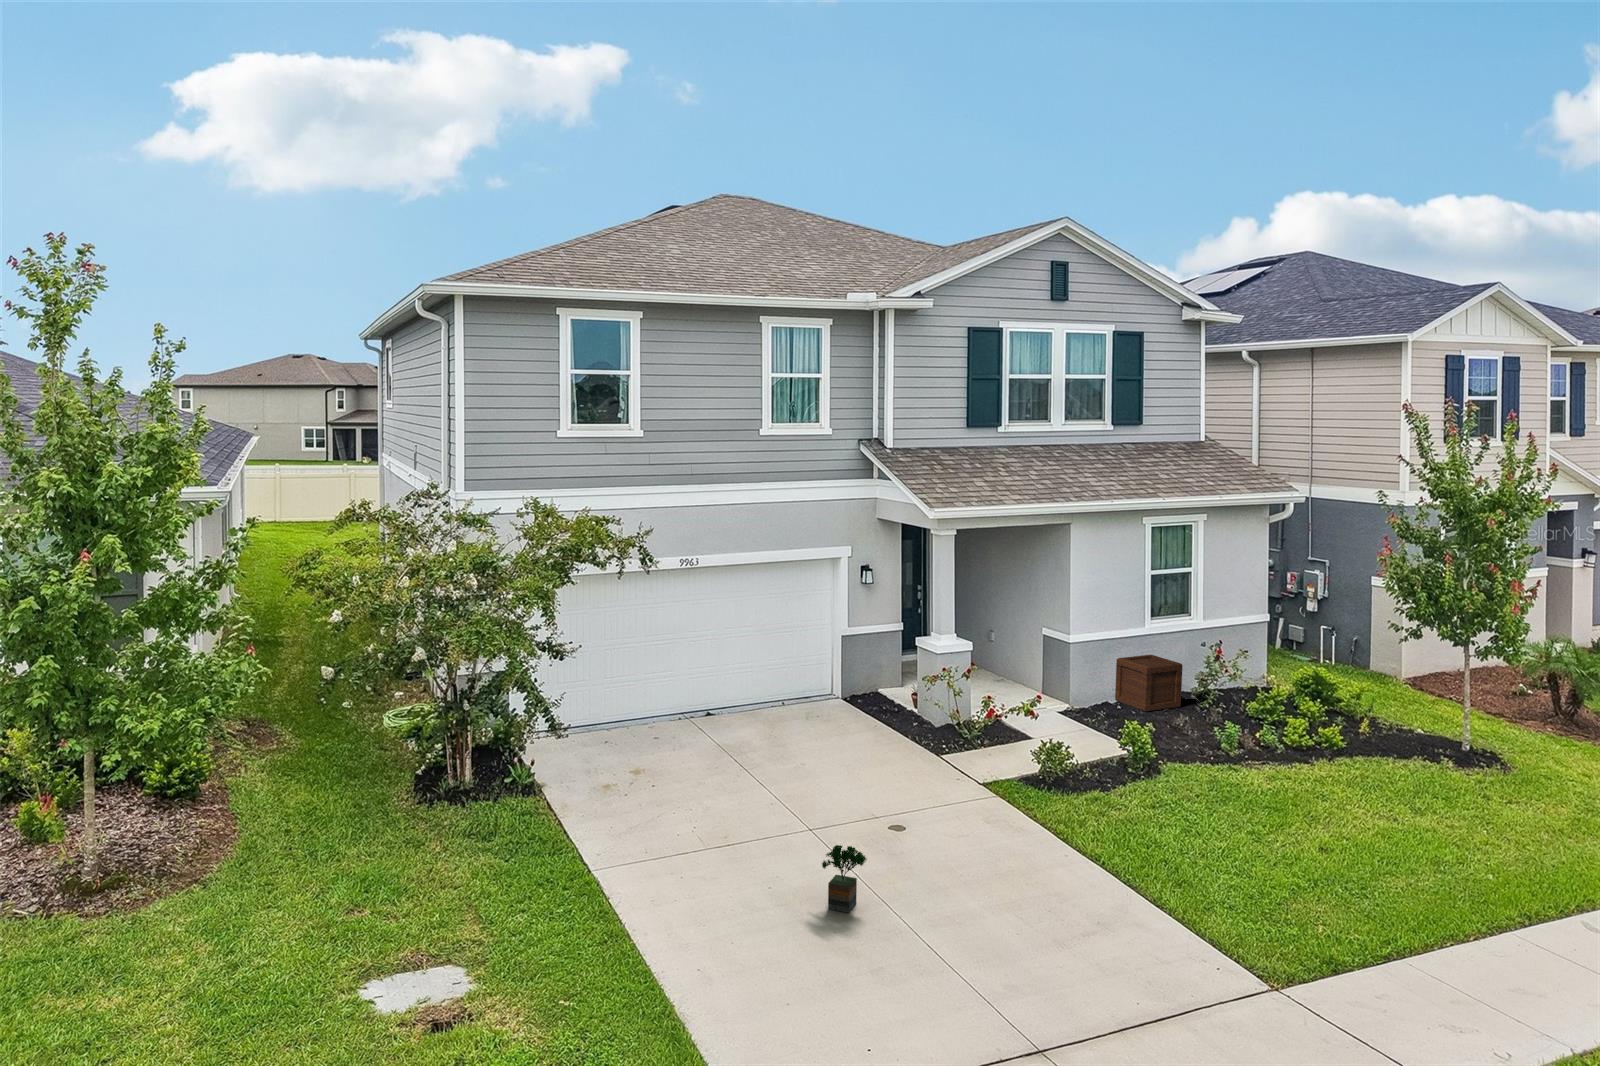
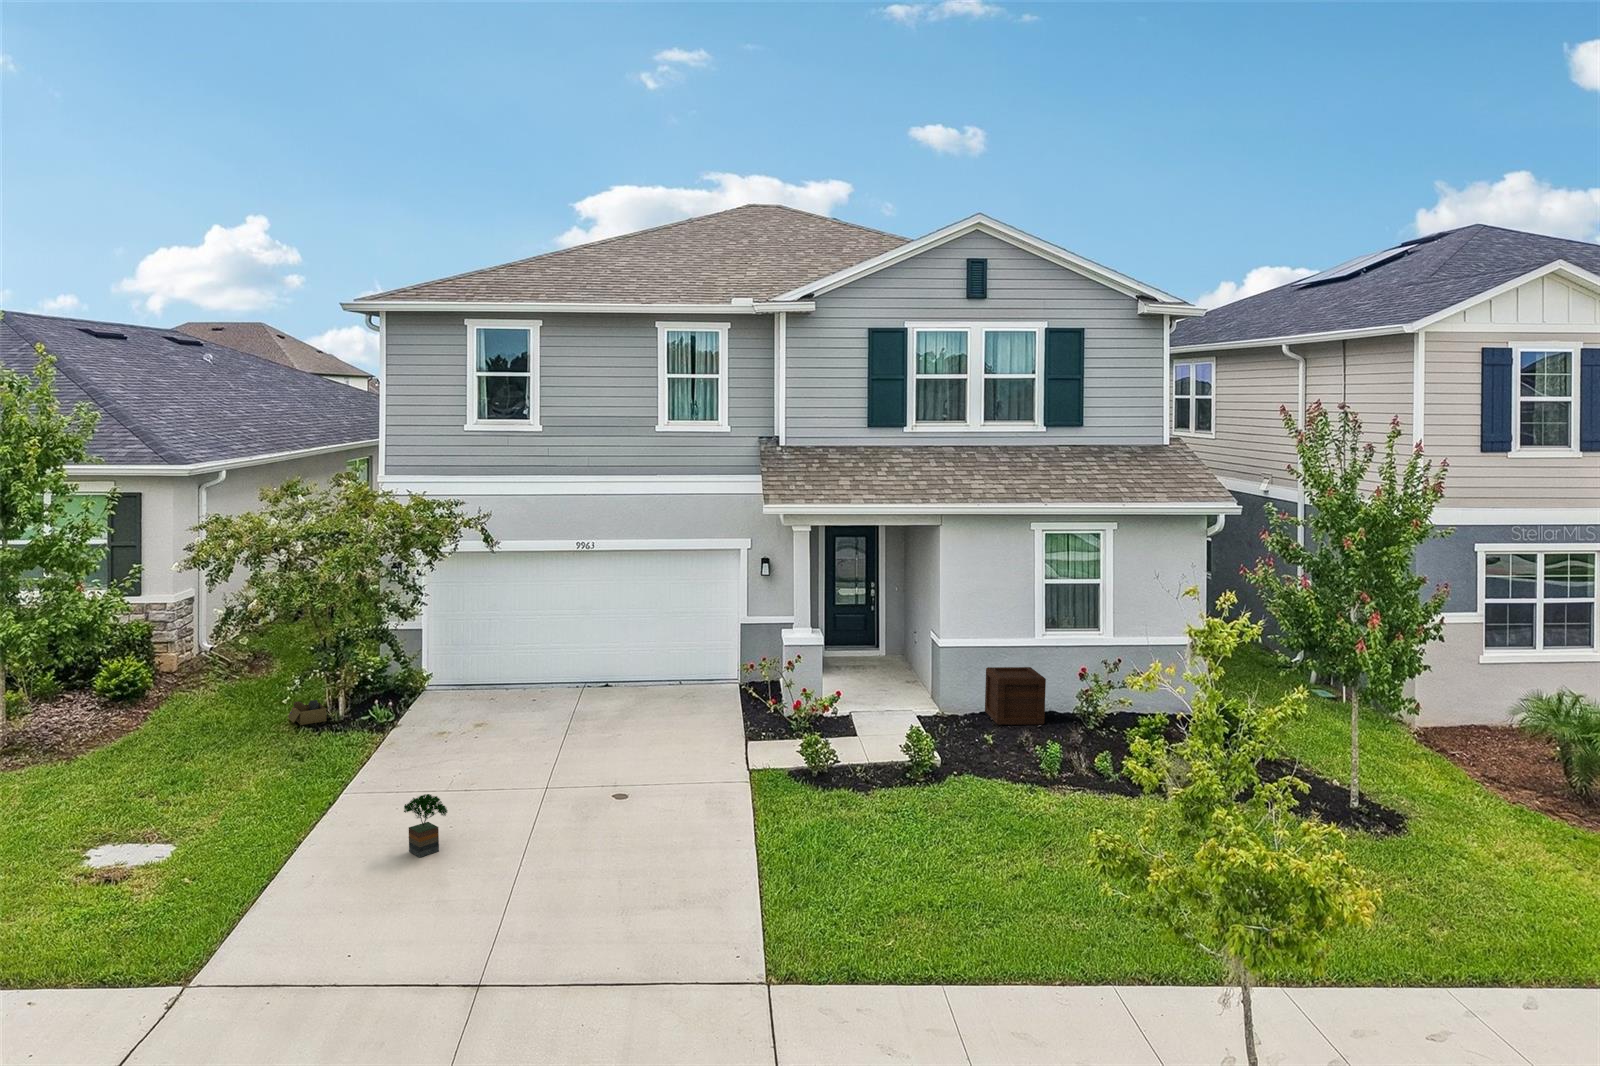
cardboard box: none [431,760,485,792] -> present [288,700,332,725]

